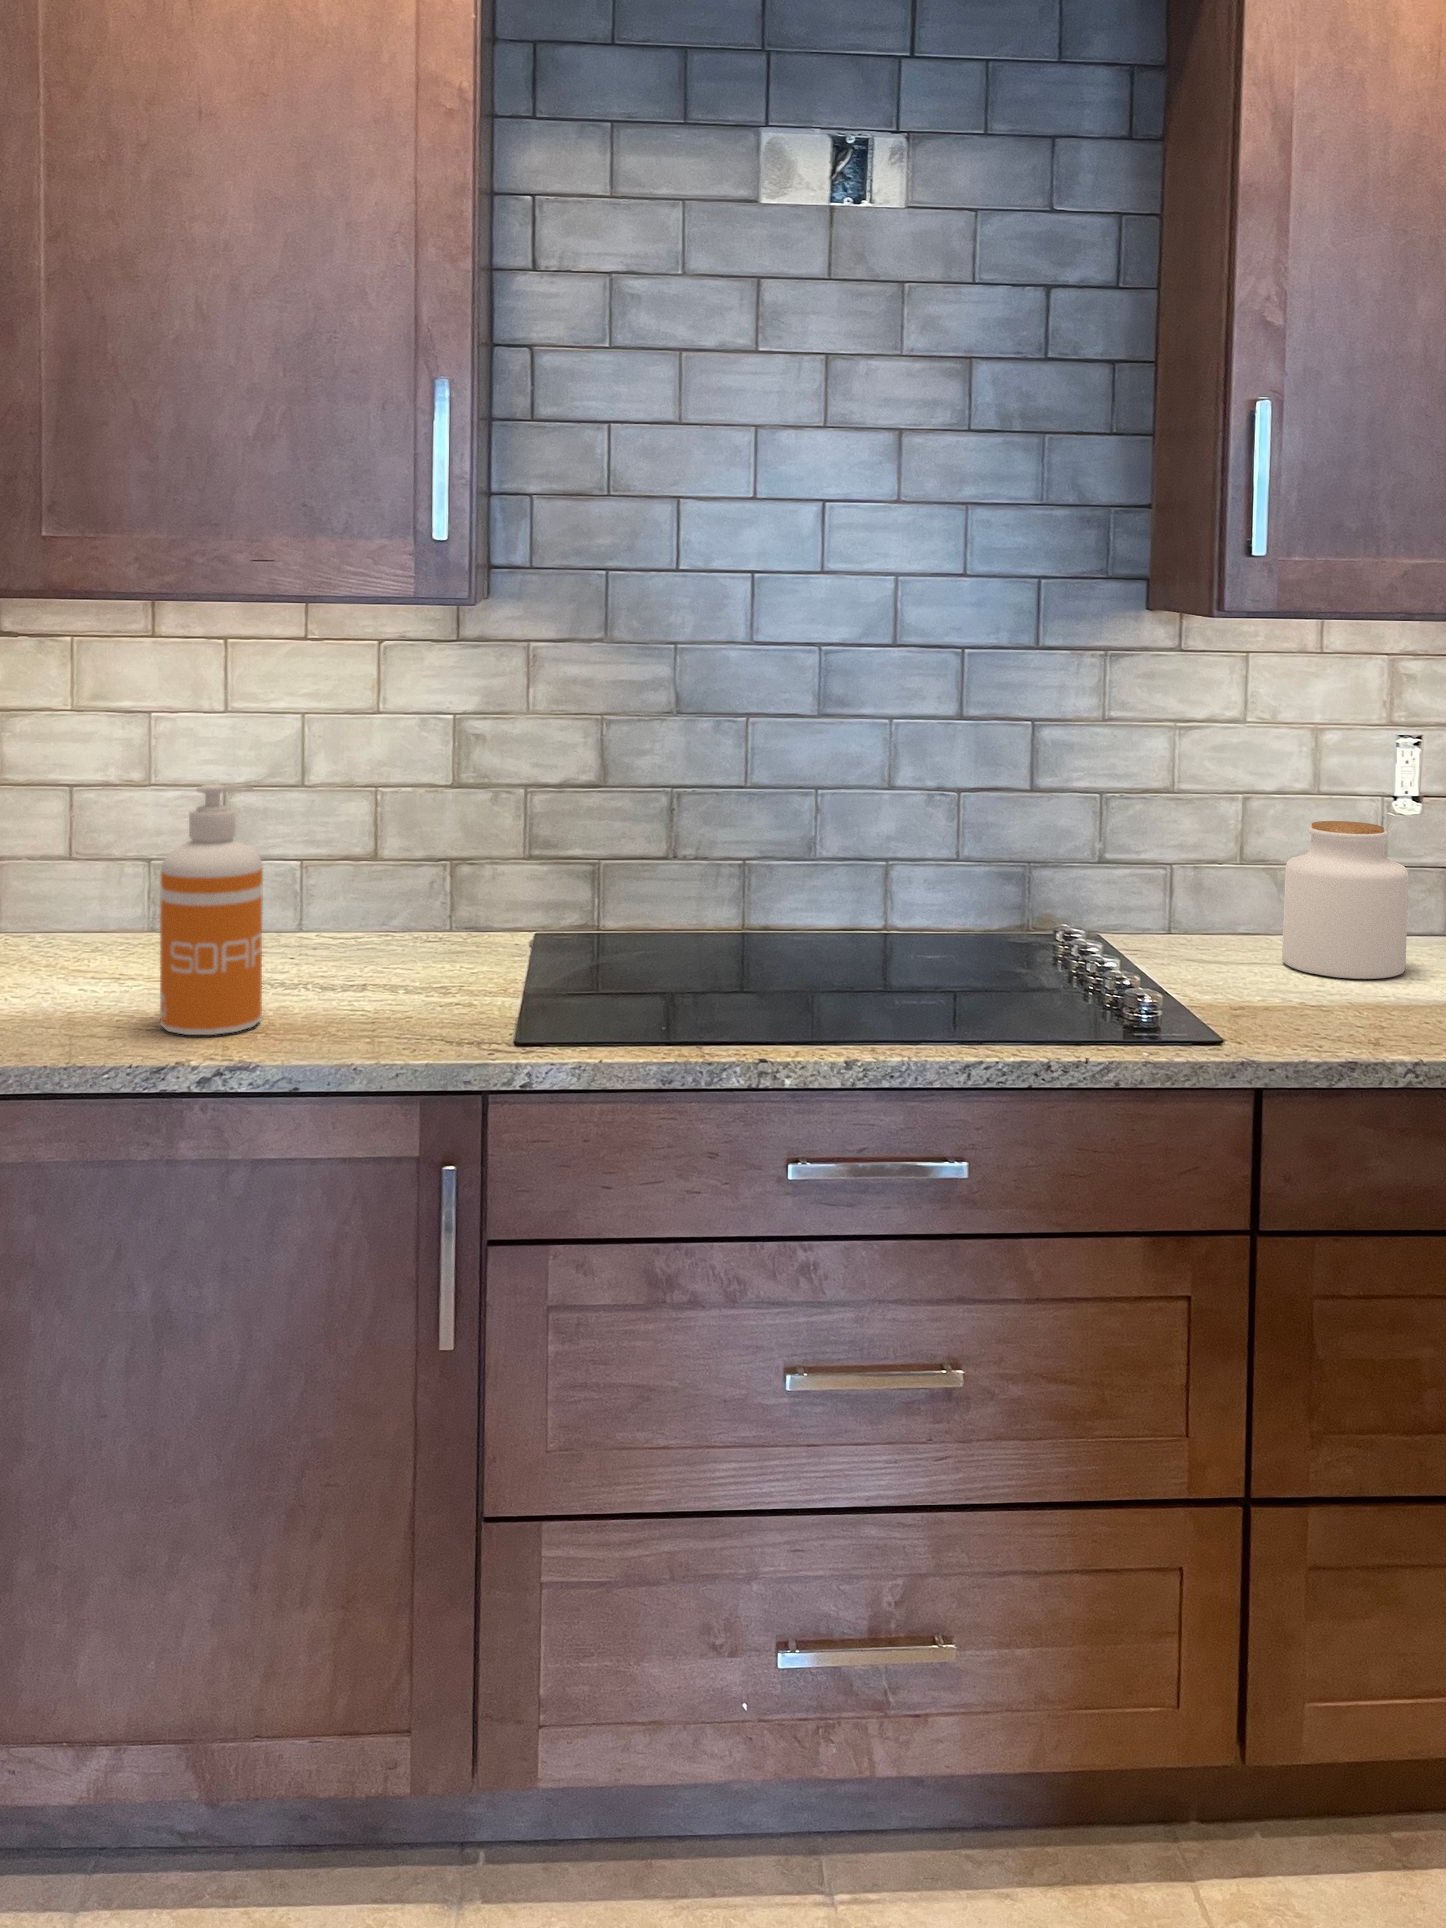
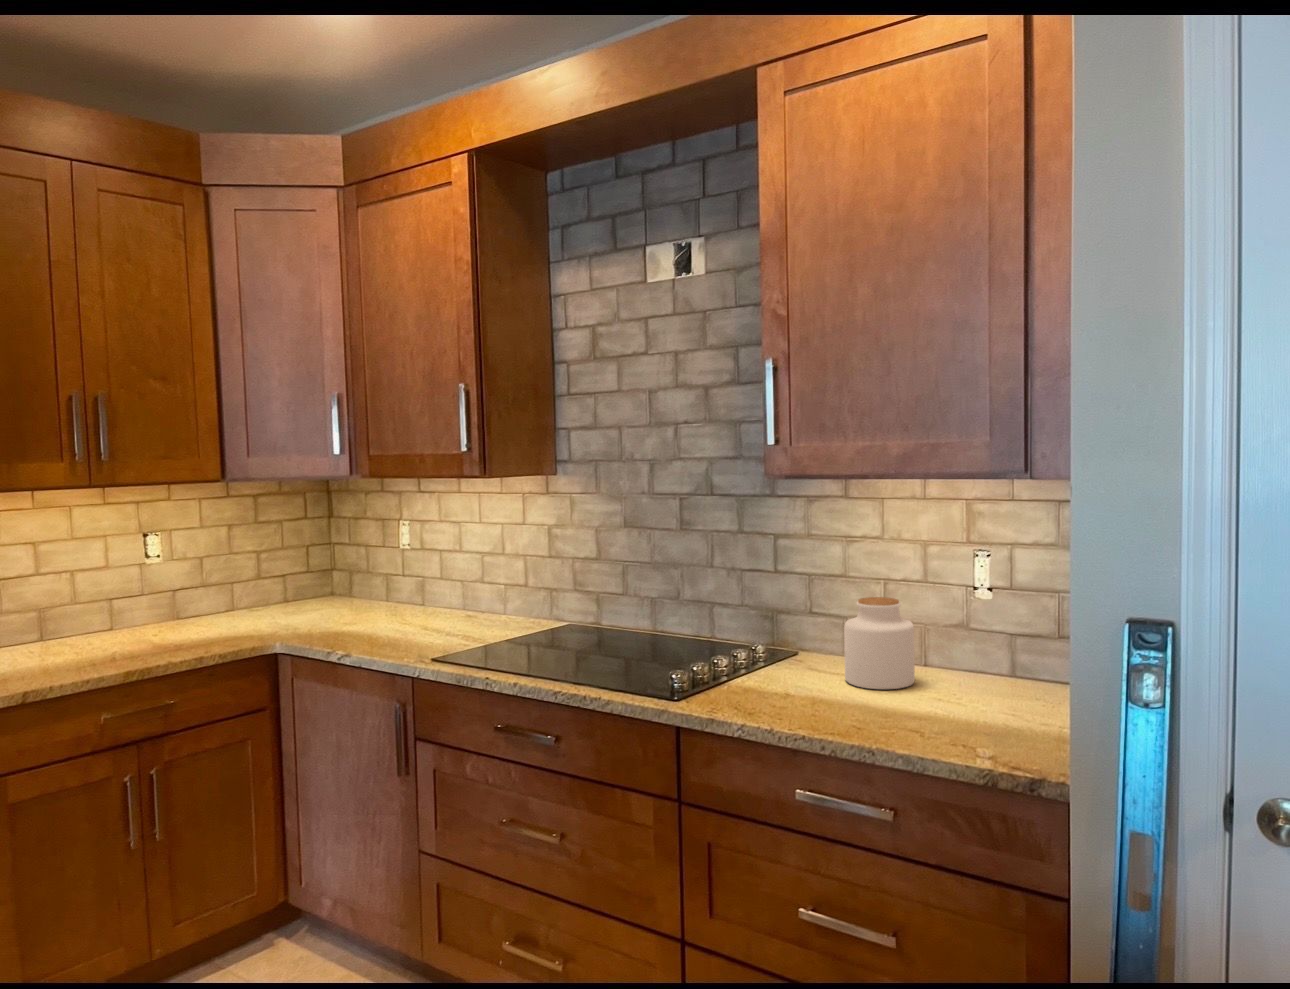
soap dispenser: present [160,784,263,1035] -> none [365,551,404,643]

